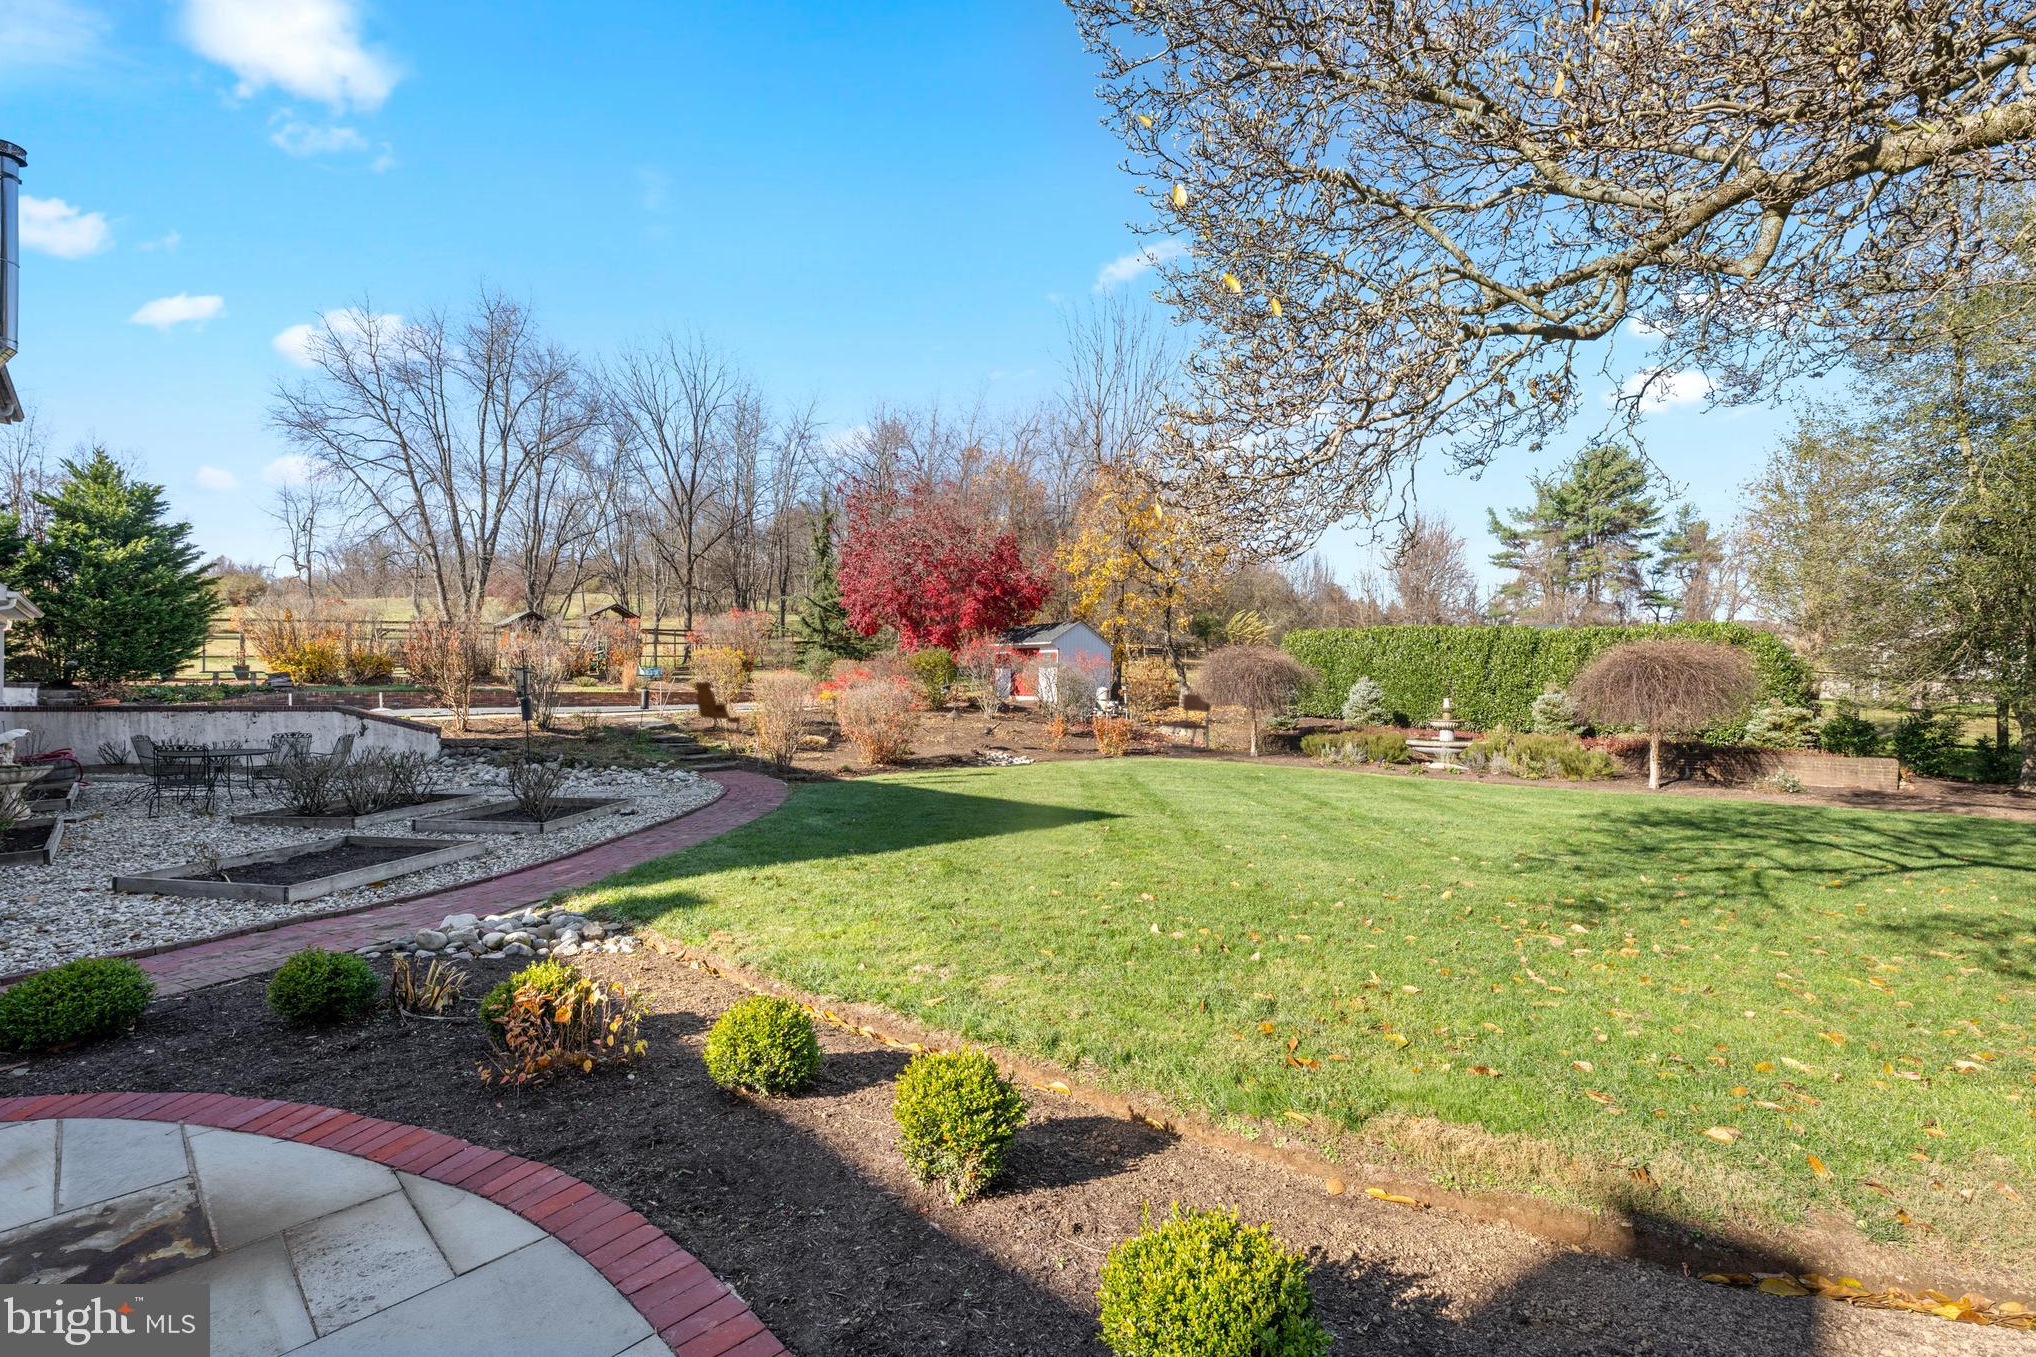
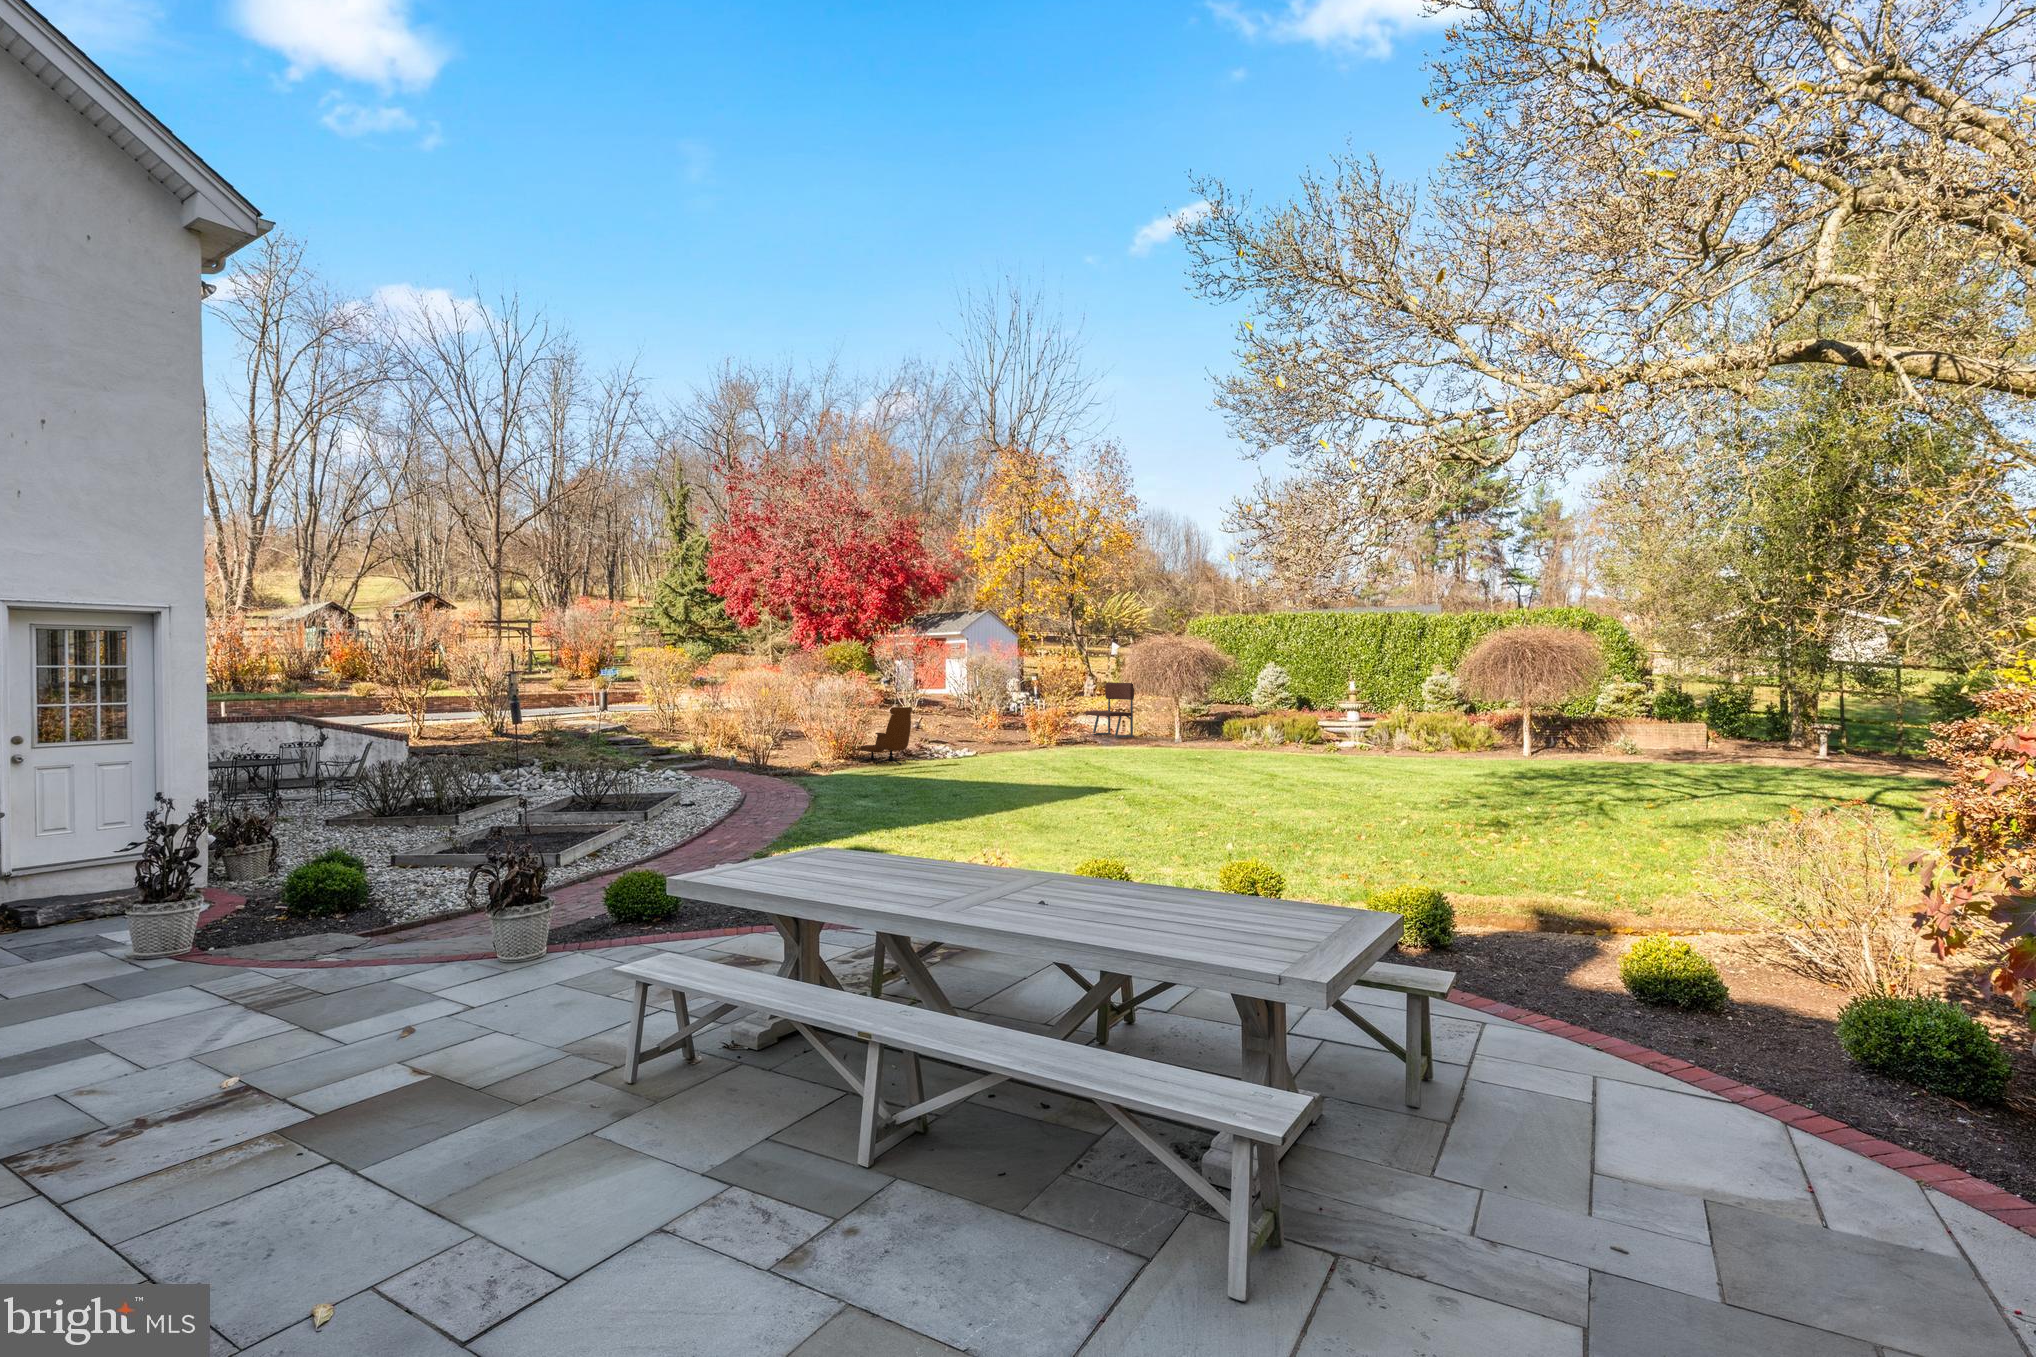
lounge chair: present [696,682,740,730] -> present [860,707,912,765]

